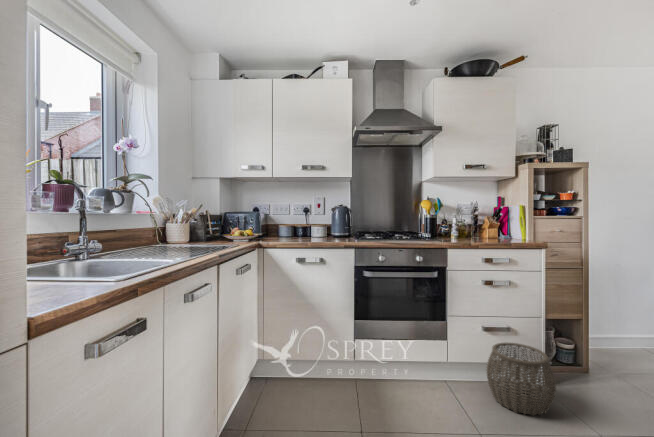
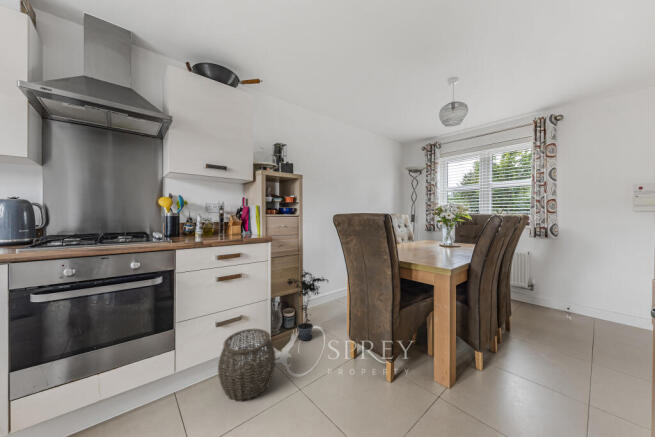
potted plant: none [559,290,639,387] -> present [287,272,328,340]

